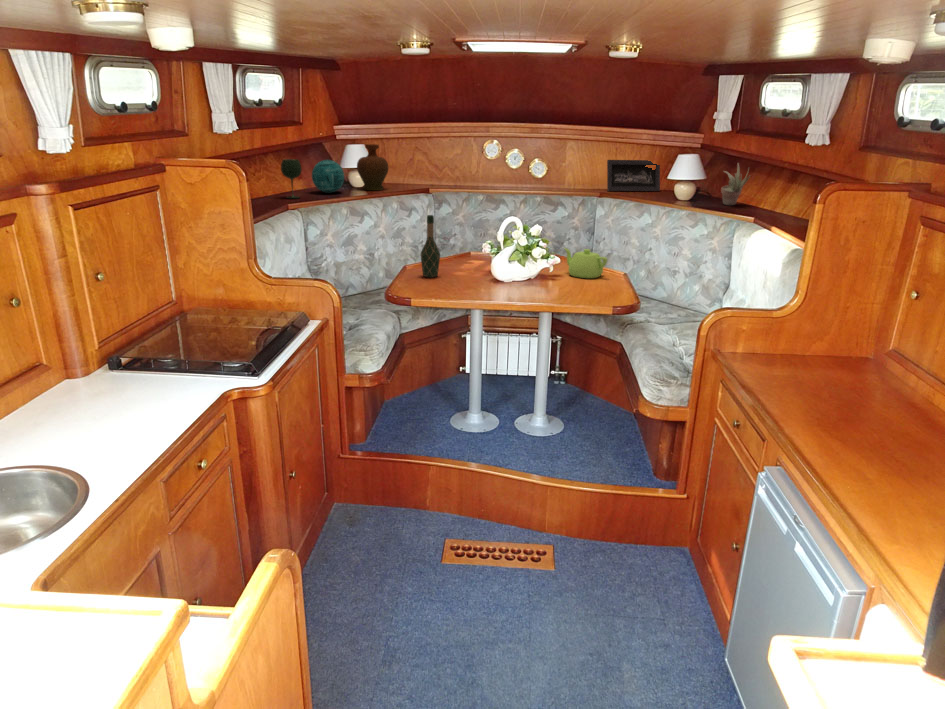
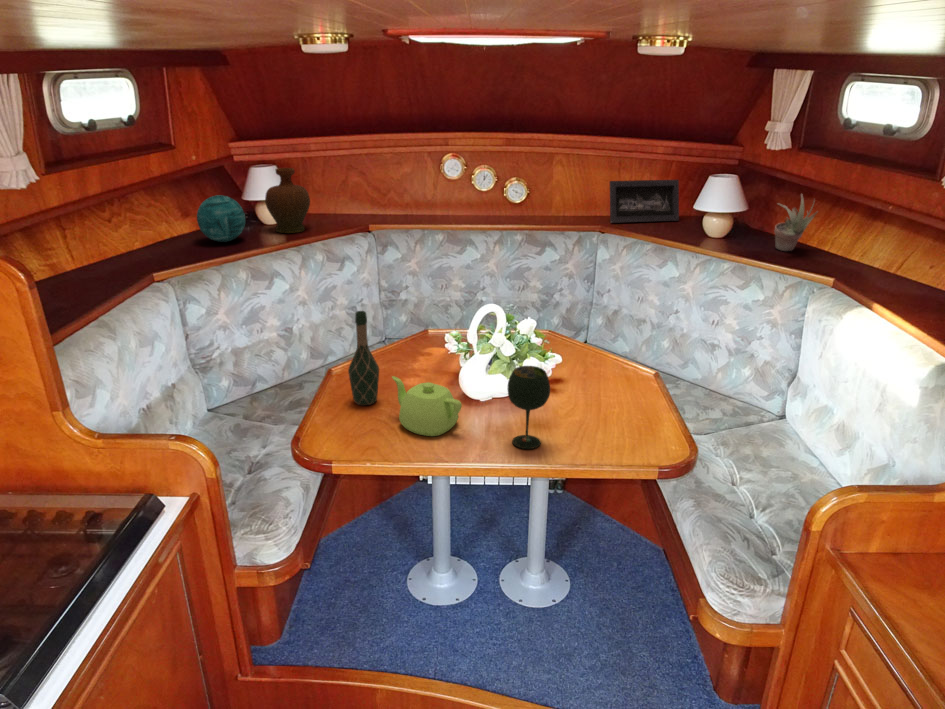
wine glass: present [281,159,302,198] -> present [507,366,550,449]
teapot: present [565,248,607,278] -> present [392,376,462,436]

